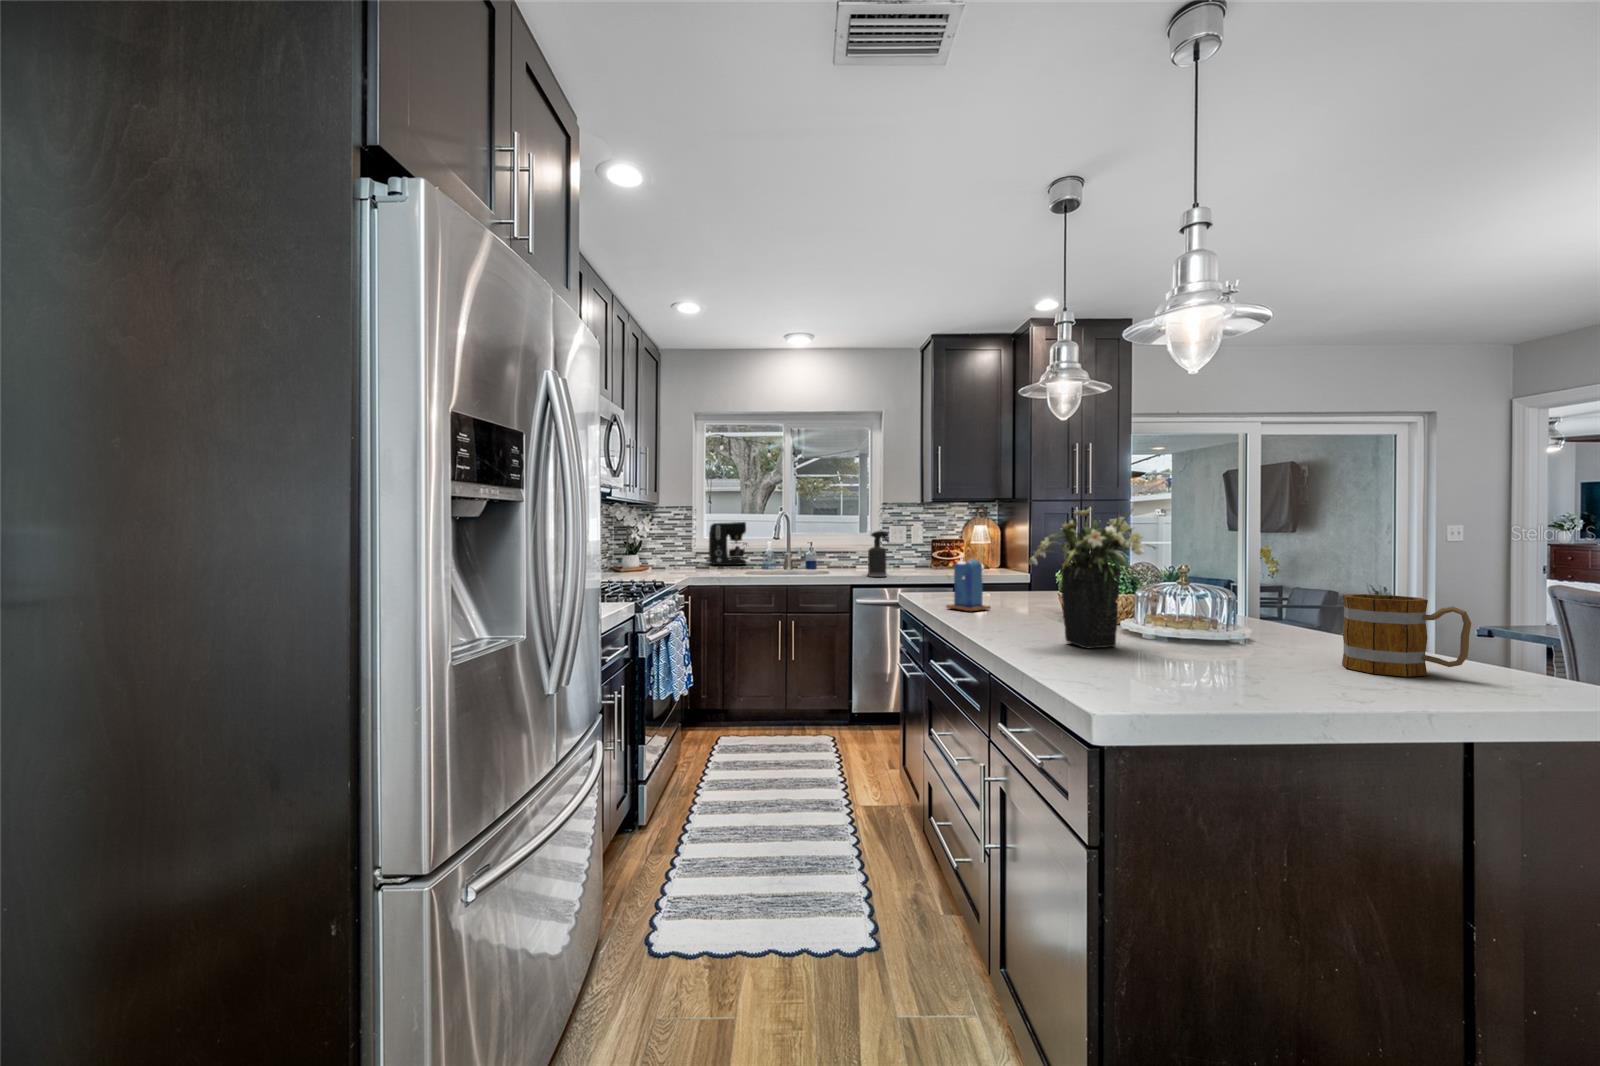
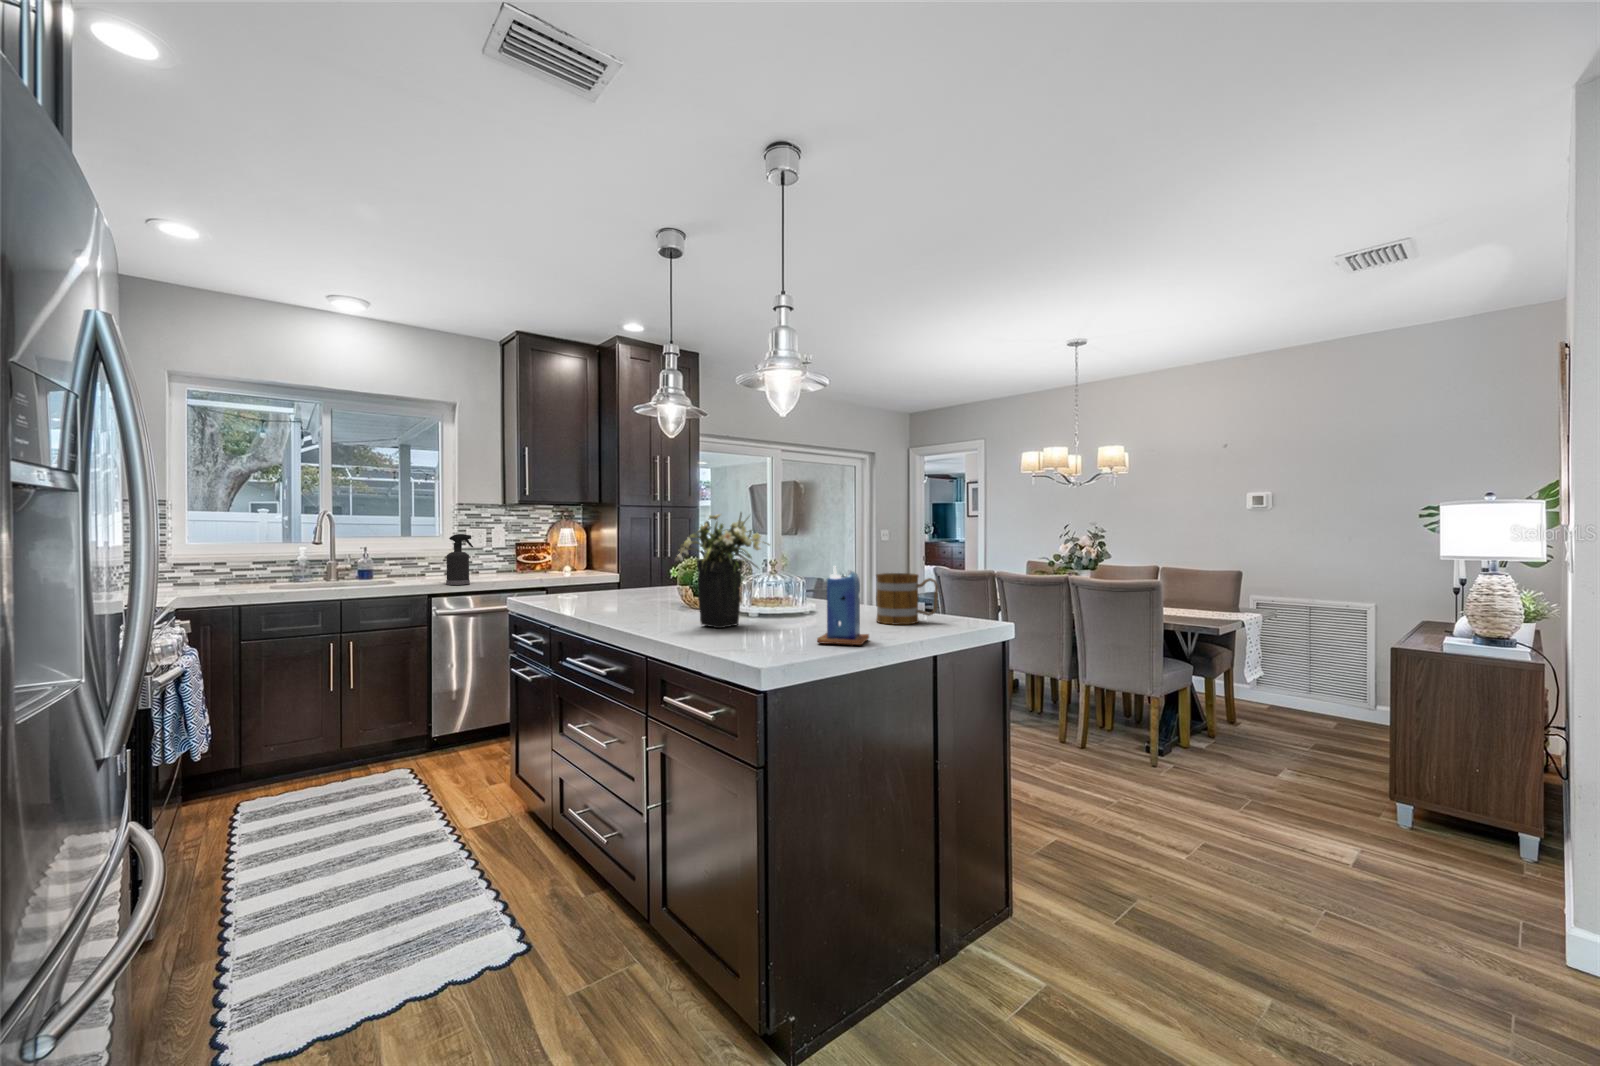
coffee maker: present [709,522,747,565] -> none [197,524,267,581]
candle: present [946,556,991,611] -> present [817,566,869,645]

